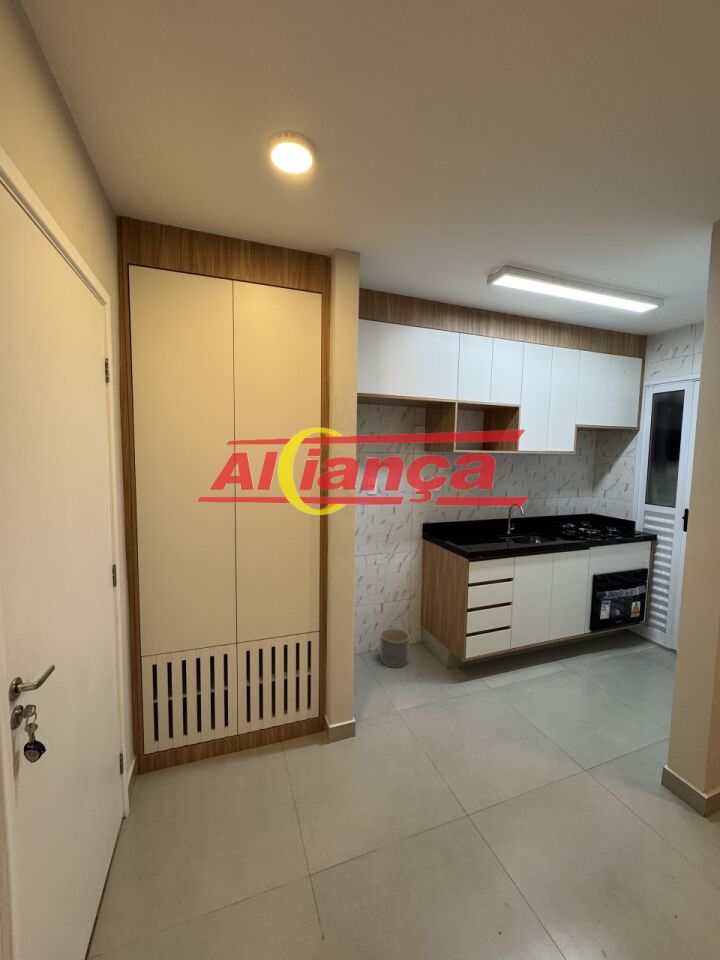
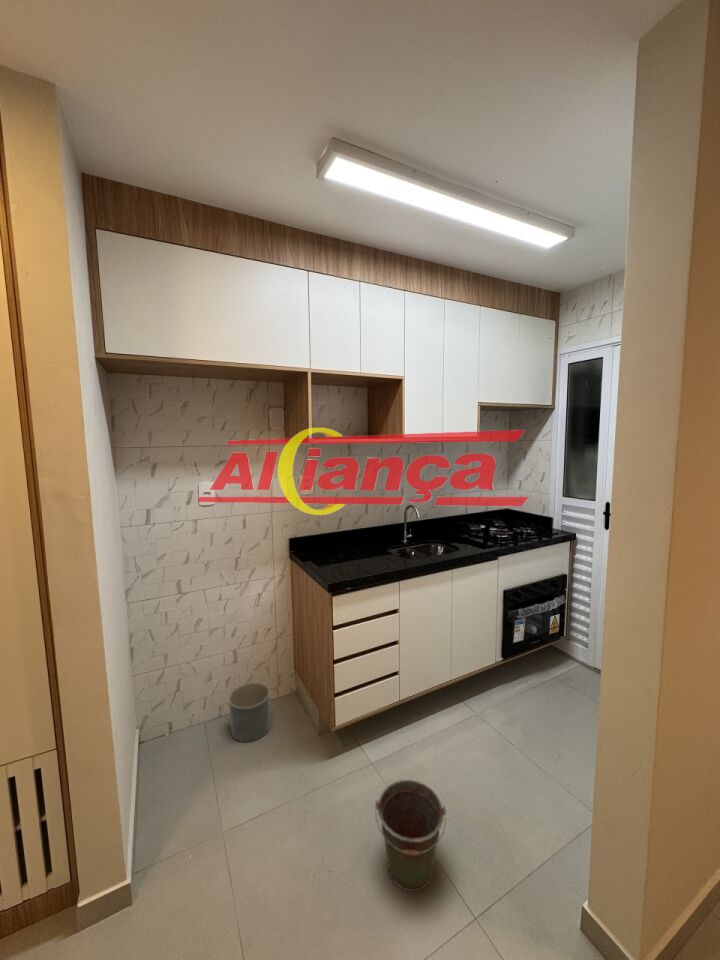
bucket: none [511,687,563,753] -> present [375,780,446,891]

